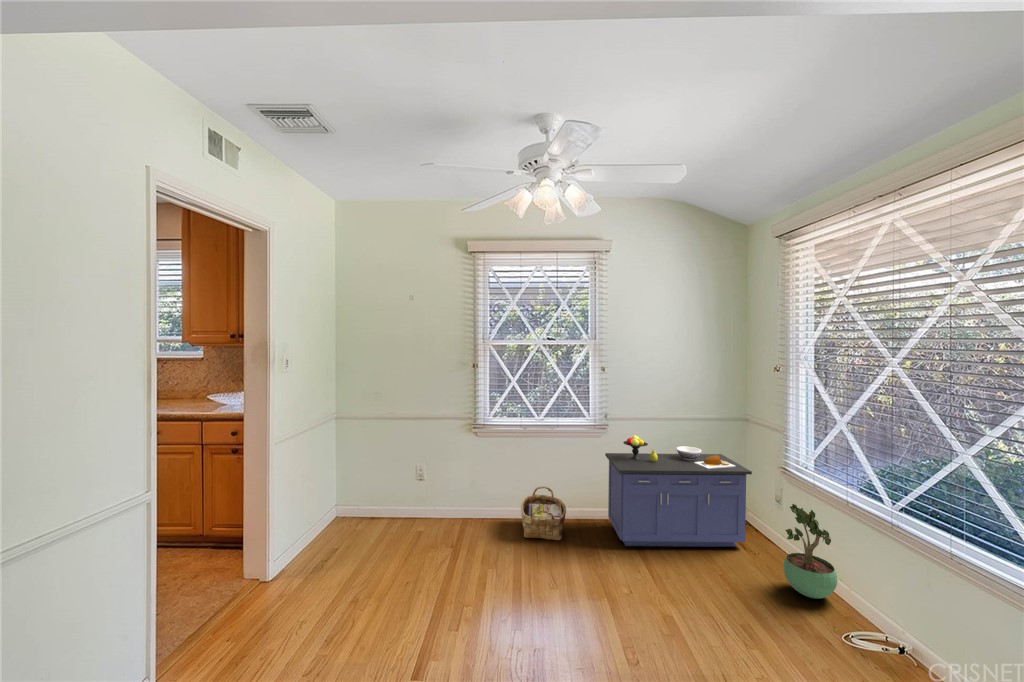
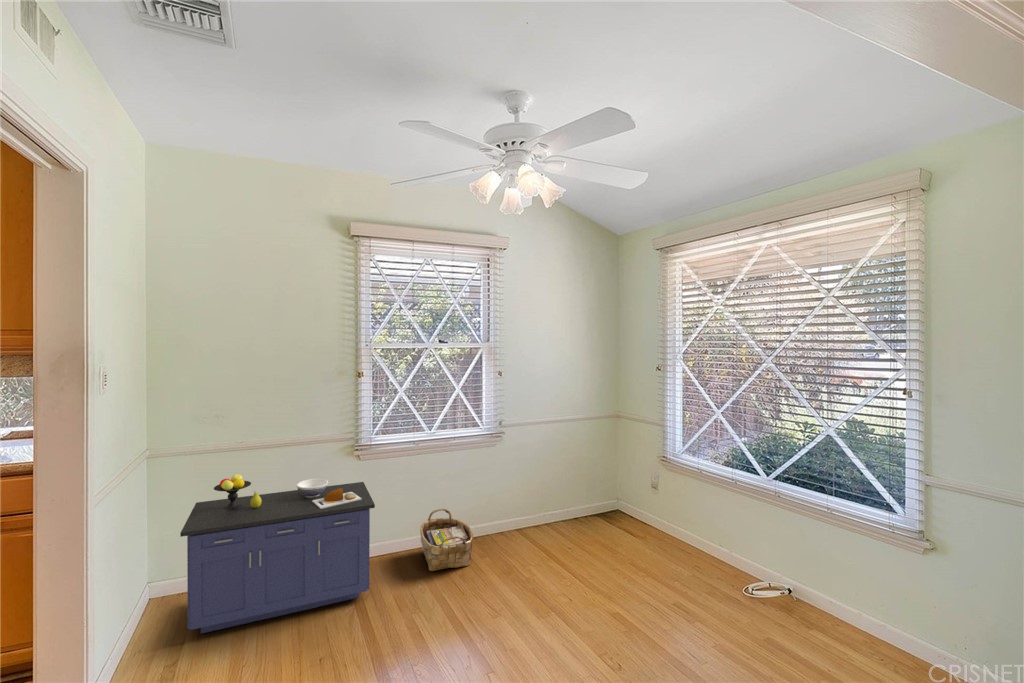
storage cabinet: present [605,435,752,547] -> present [180,474,375,633]
potted plant: present [784,504,837,599] -> none [678,488,723,567]

